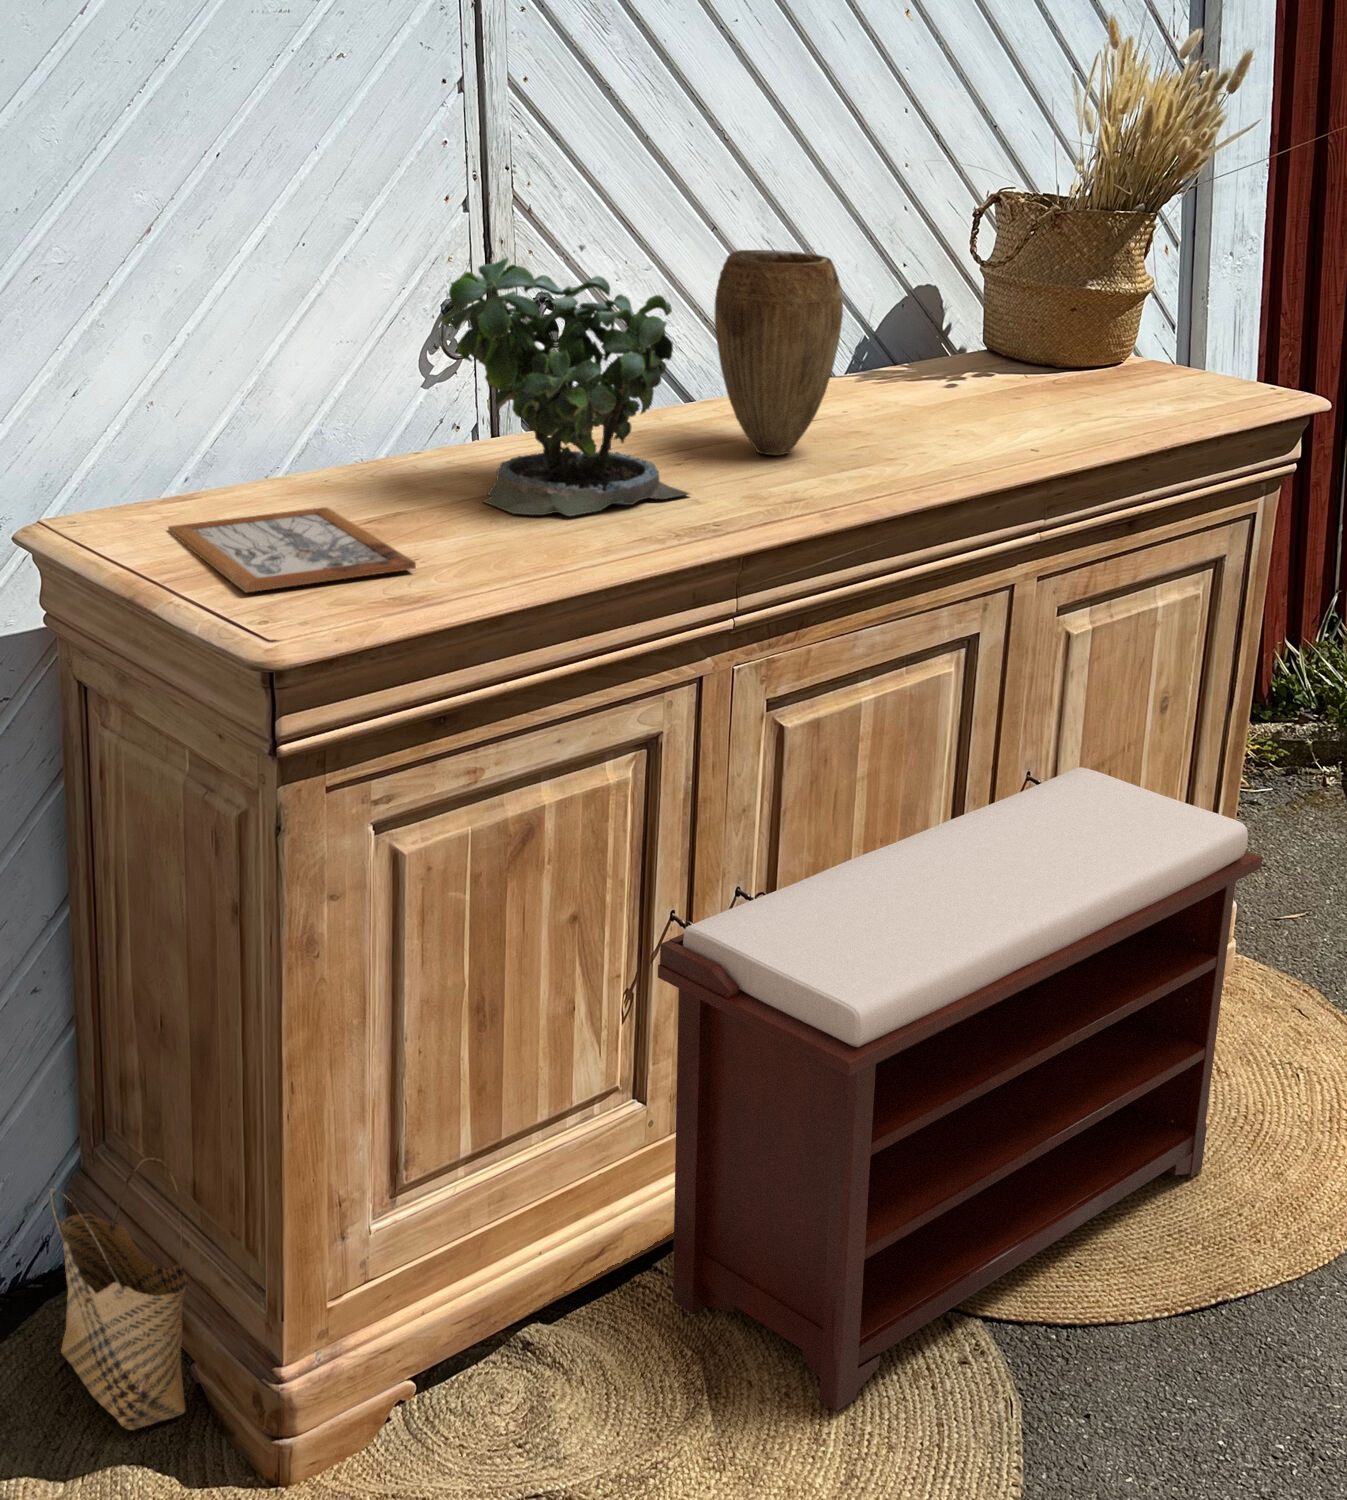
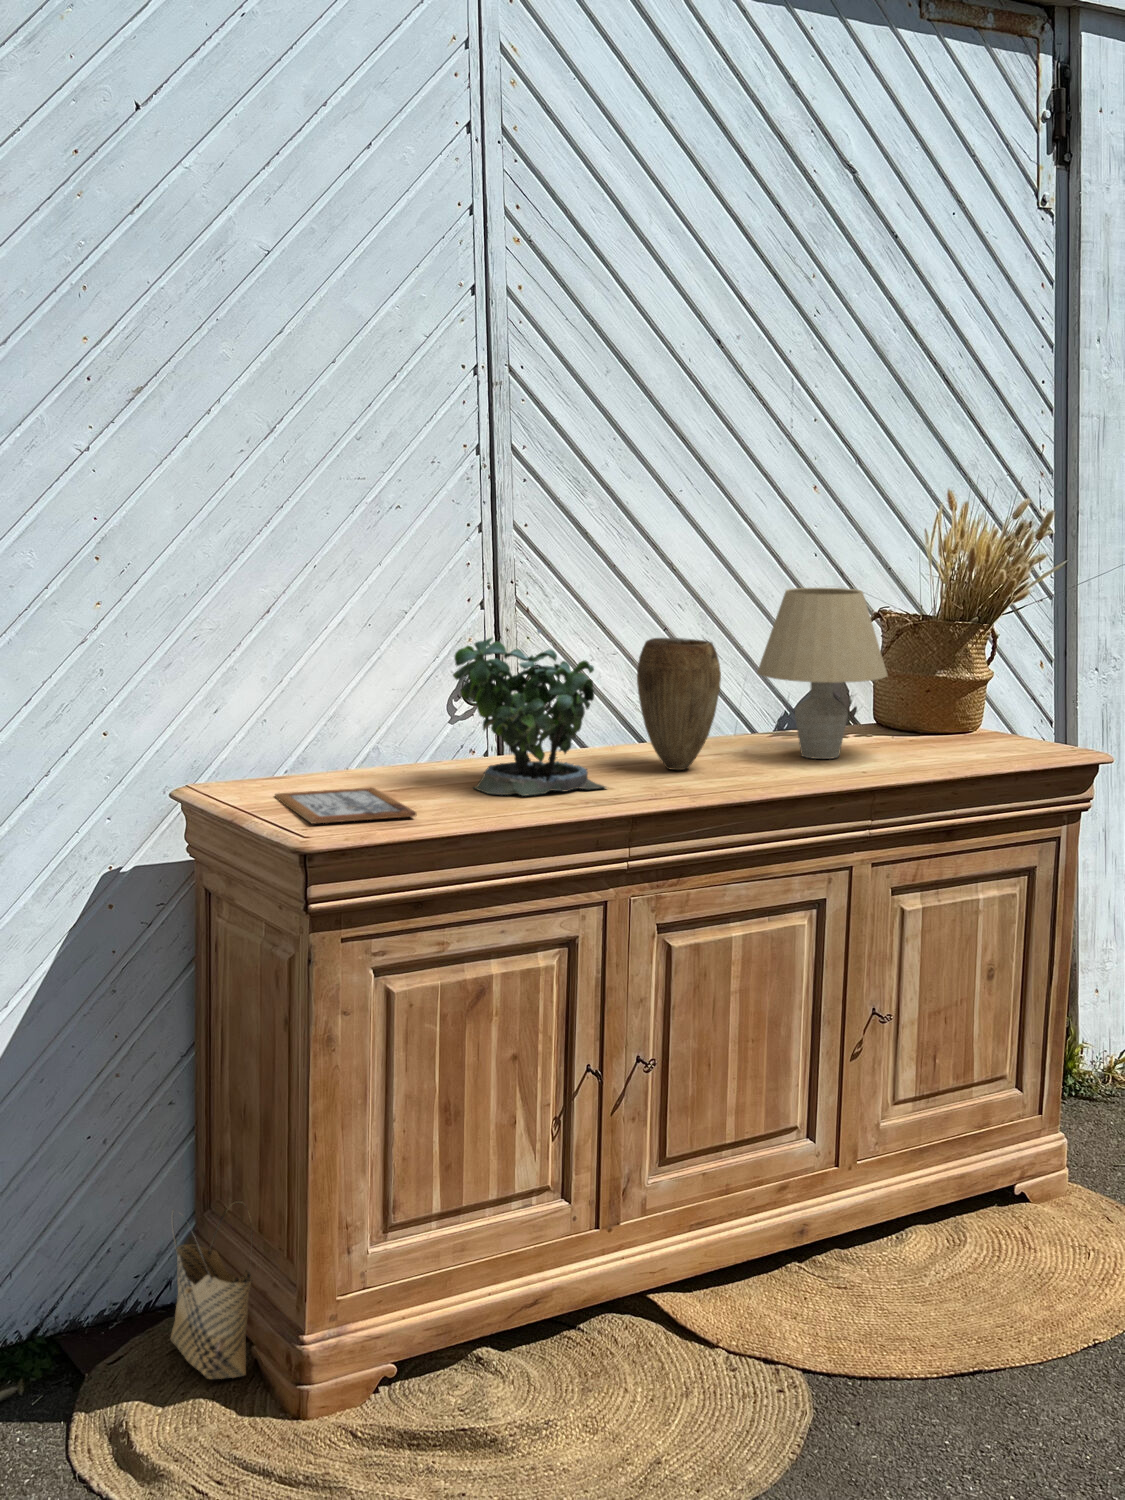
table lamp: none [872,167,1068,427] -> present [757,588,887,759]
bench: present [658,767,1263,1411] -> none [572,1000,1021,1406]

